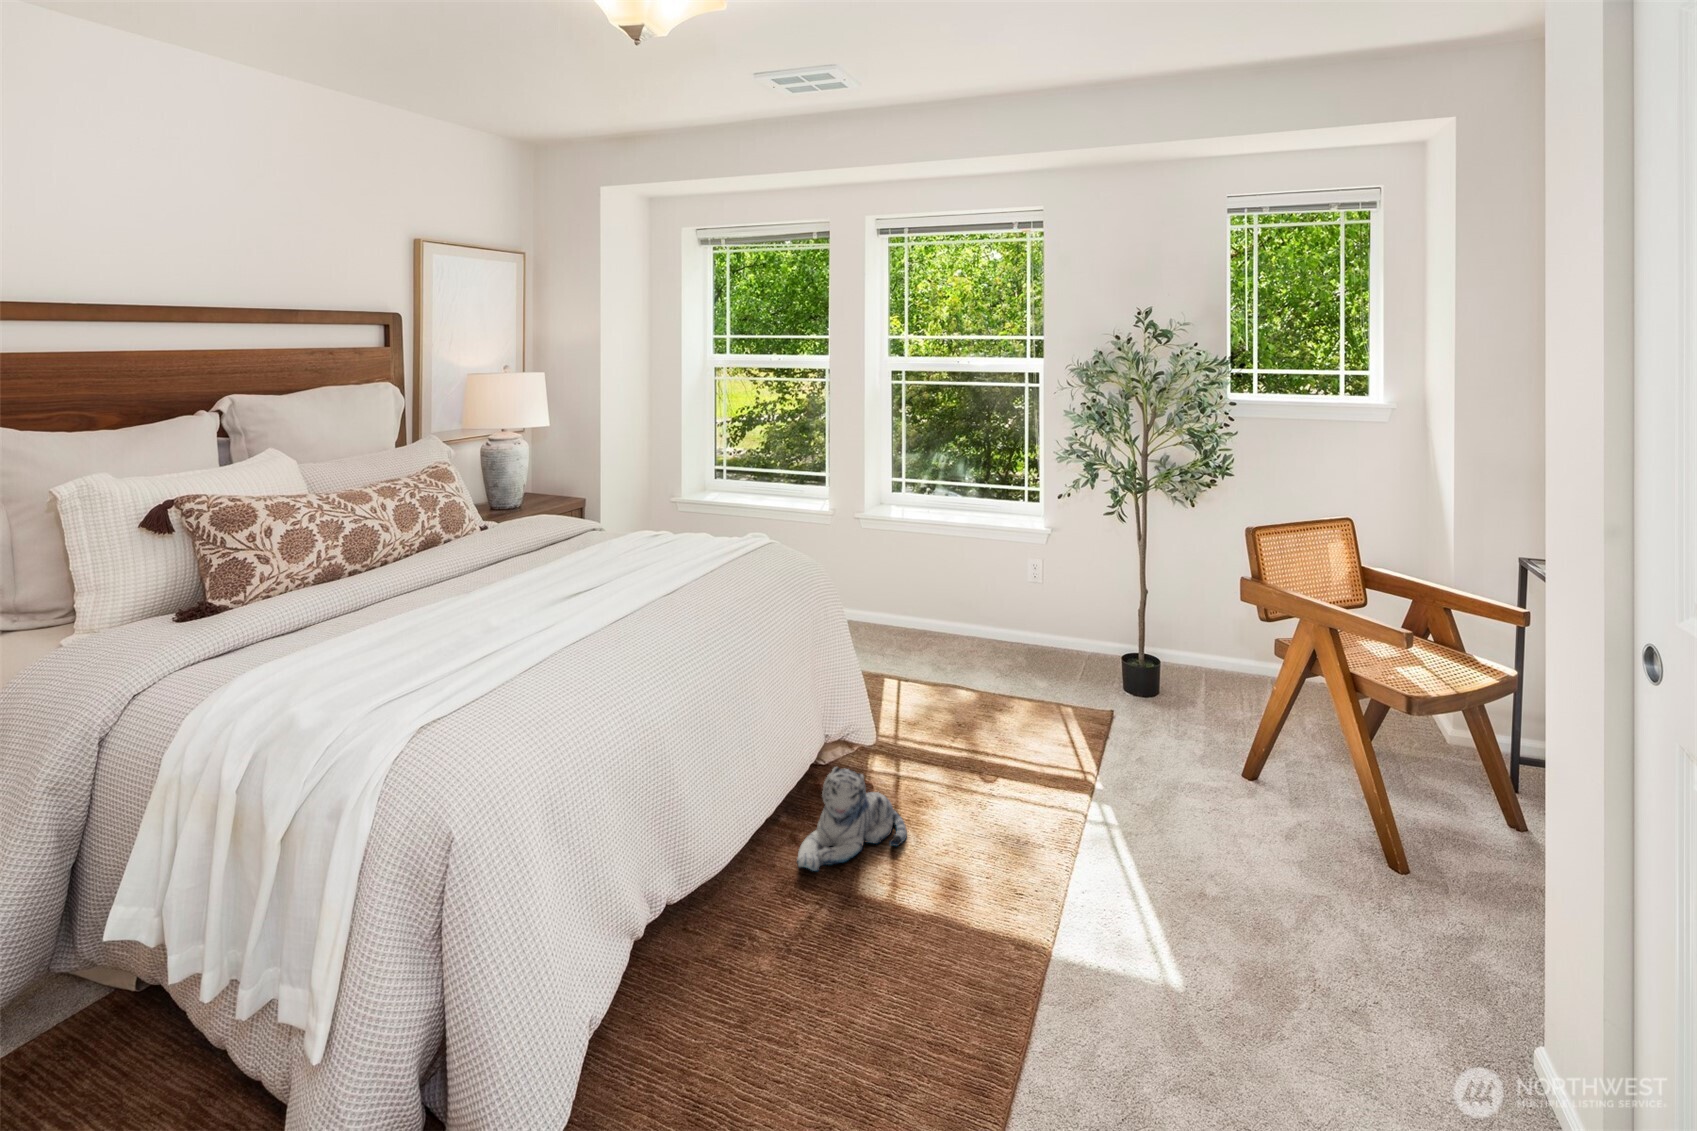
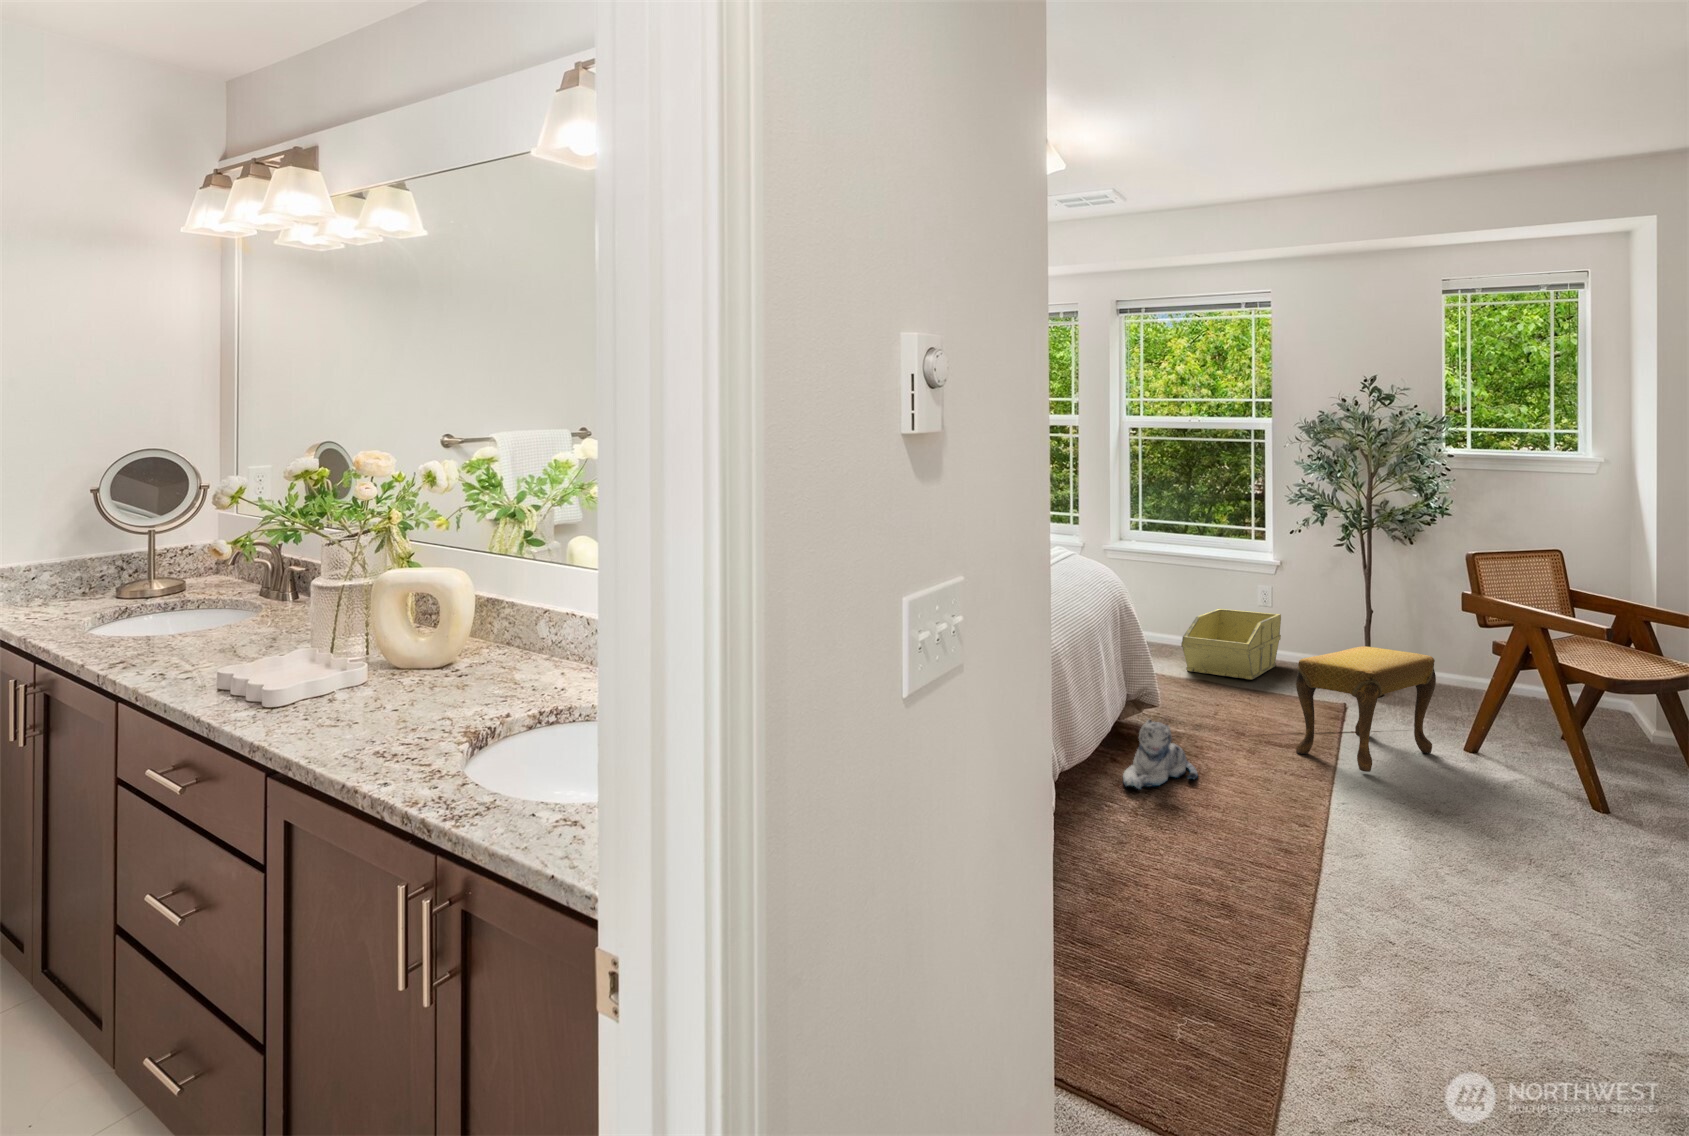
storage bin: none [932,589,1052,678] -> present [1181,609,1281,680]
footstool: none [1042,644,1209,817] -> present [1296,646,1436,772]

